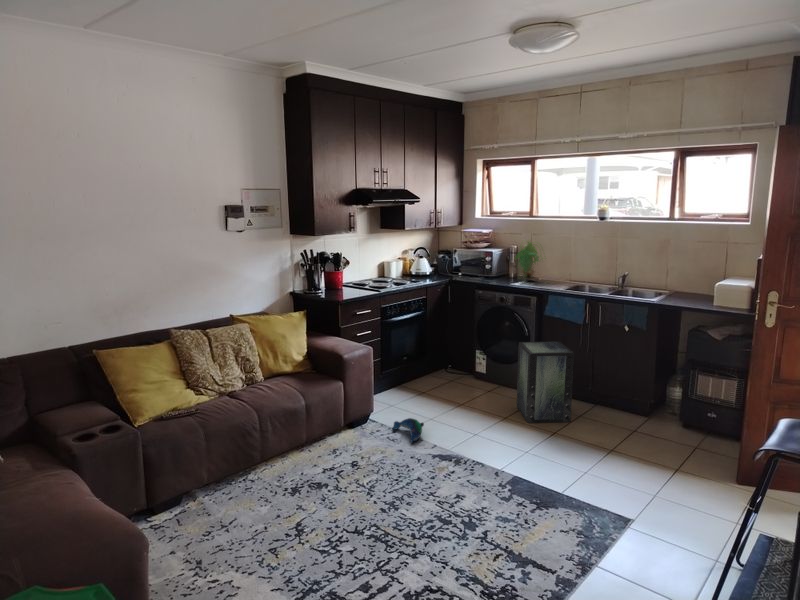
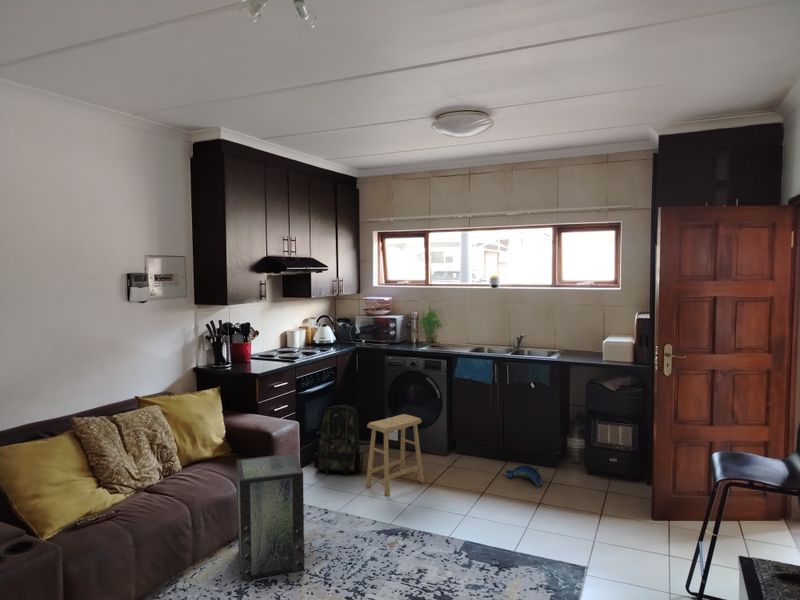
backpack: none [397,335,444,400] -> present [314,405,363,474]
storage box: present [516,341,574,423] -> present [237,453,304,581]
footstool: none [440,348,498,425] -> present [366,414,424,496]
plush toy: present [392,418,424,443] -> present [506,465,542,487]

